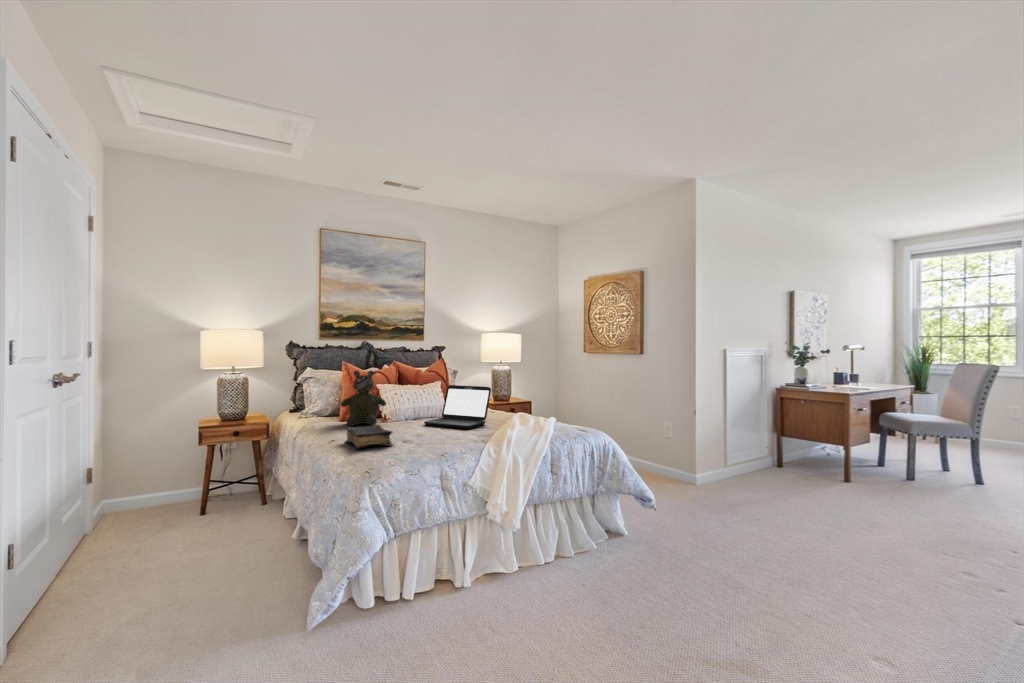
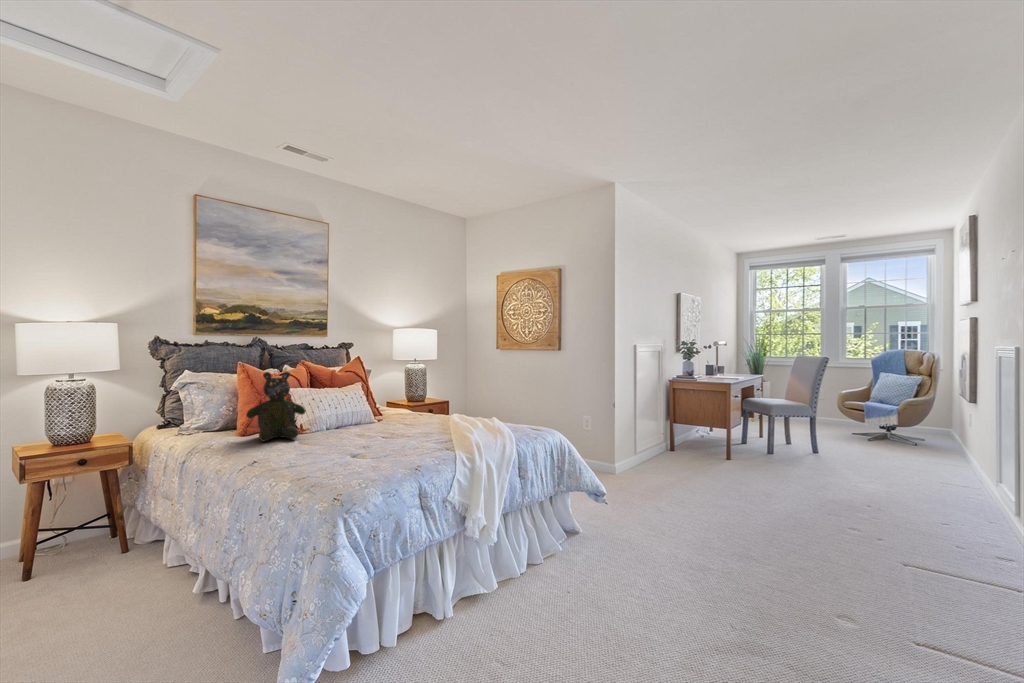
laptop: present [424,385,491,429] -> none [356,387,432,436]
book: present [345,425,393,449] -> none [276,437,345,470]

